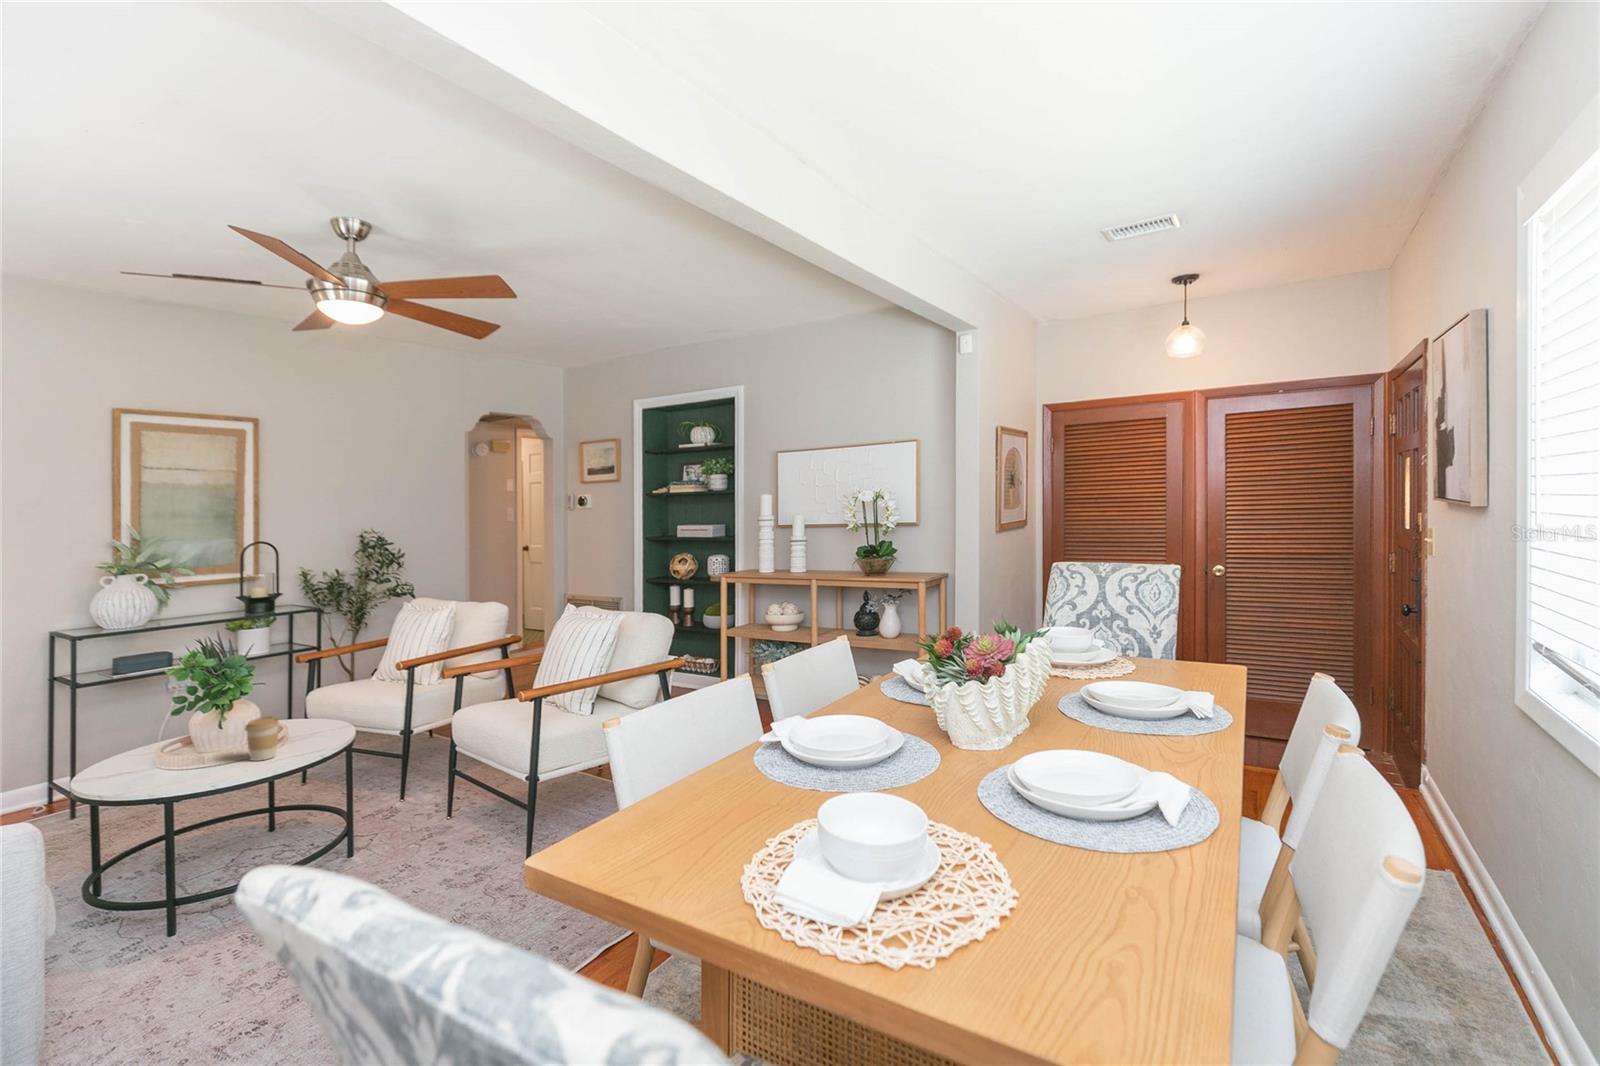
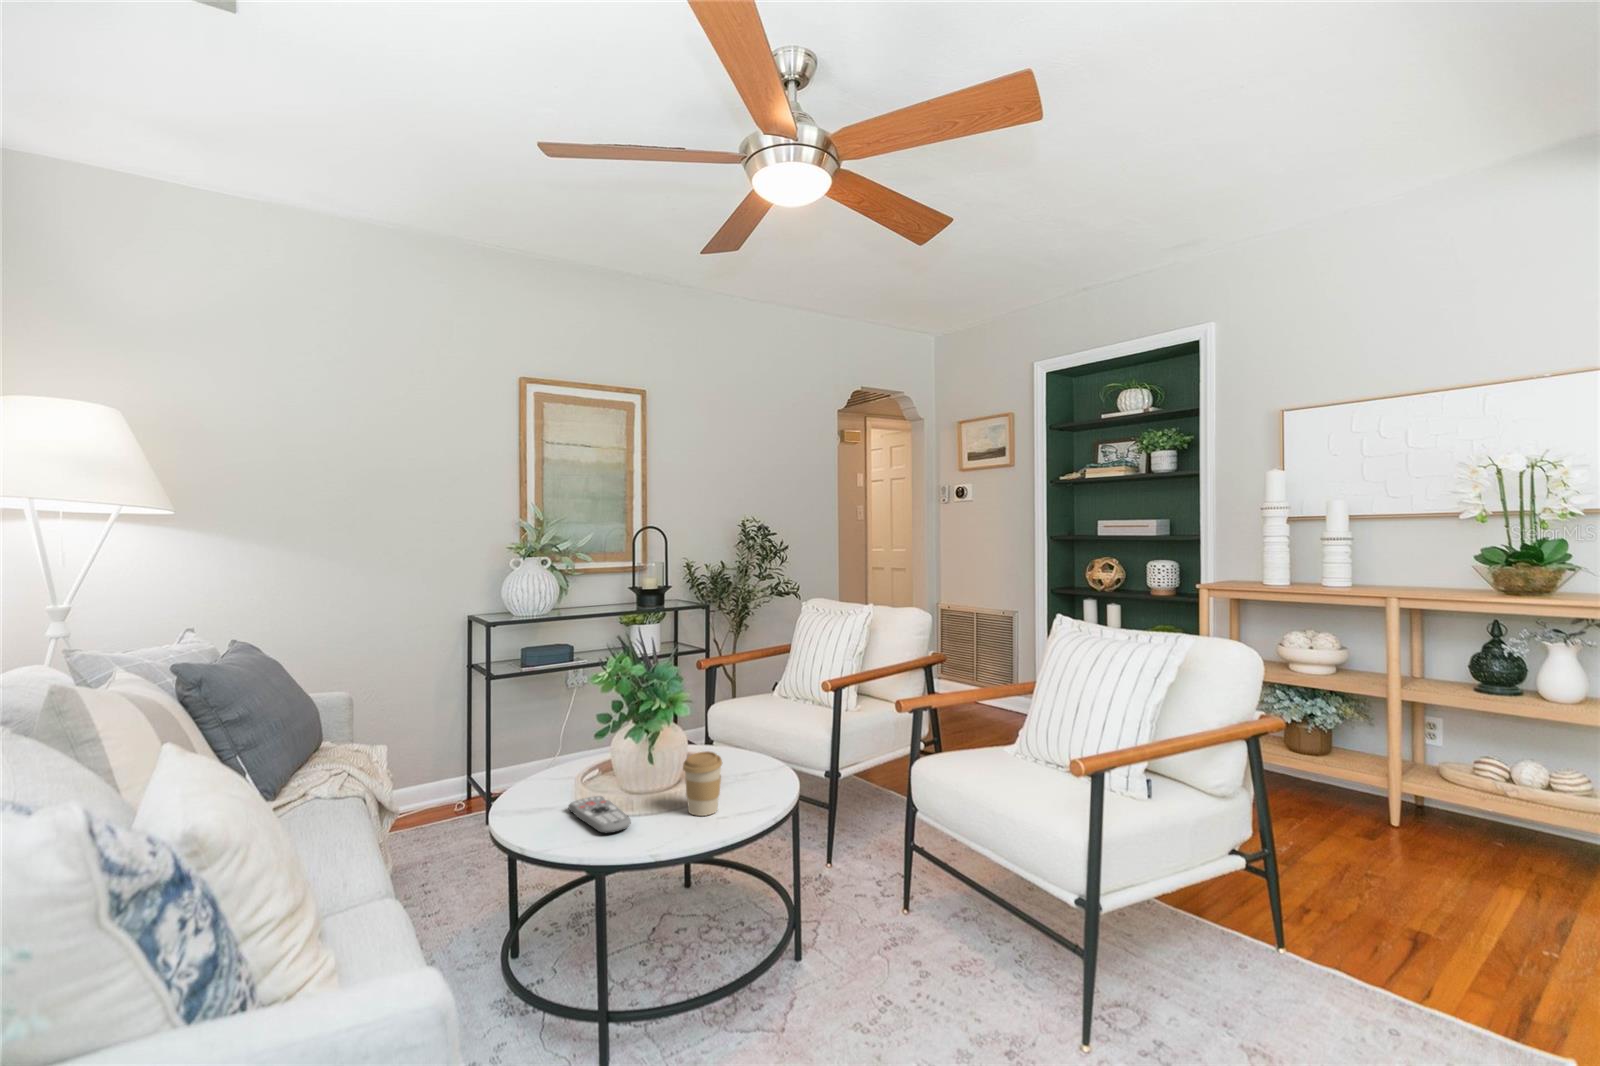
remote control: none [142,758,196,779] -> present [568,796,631,833]

